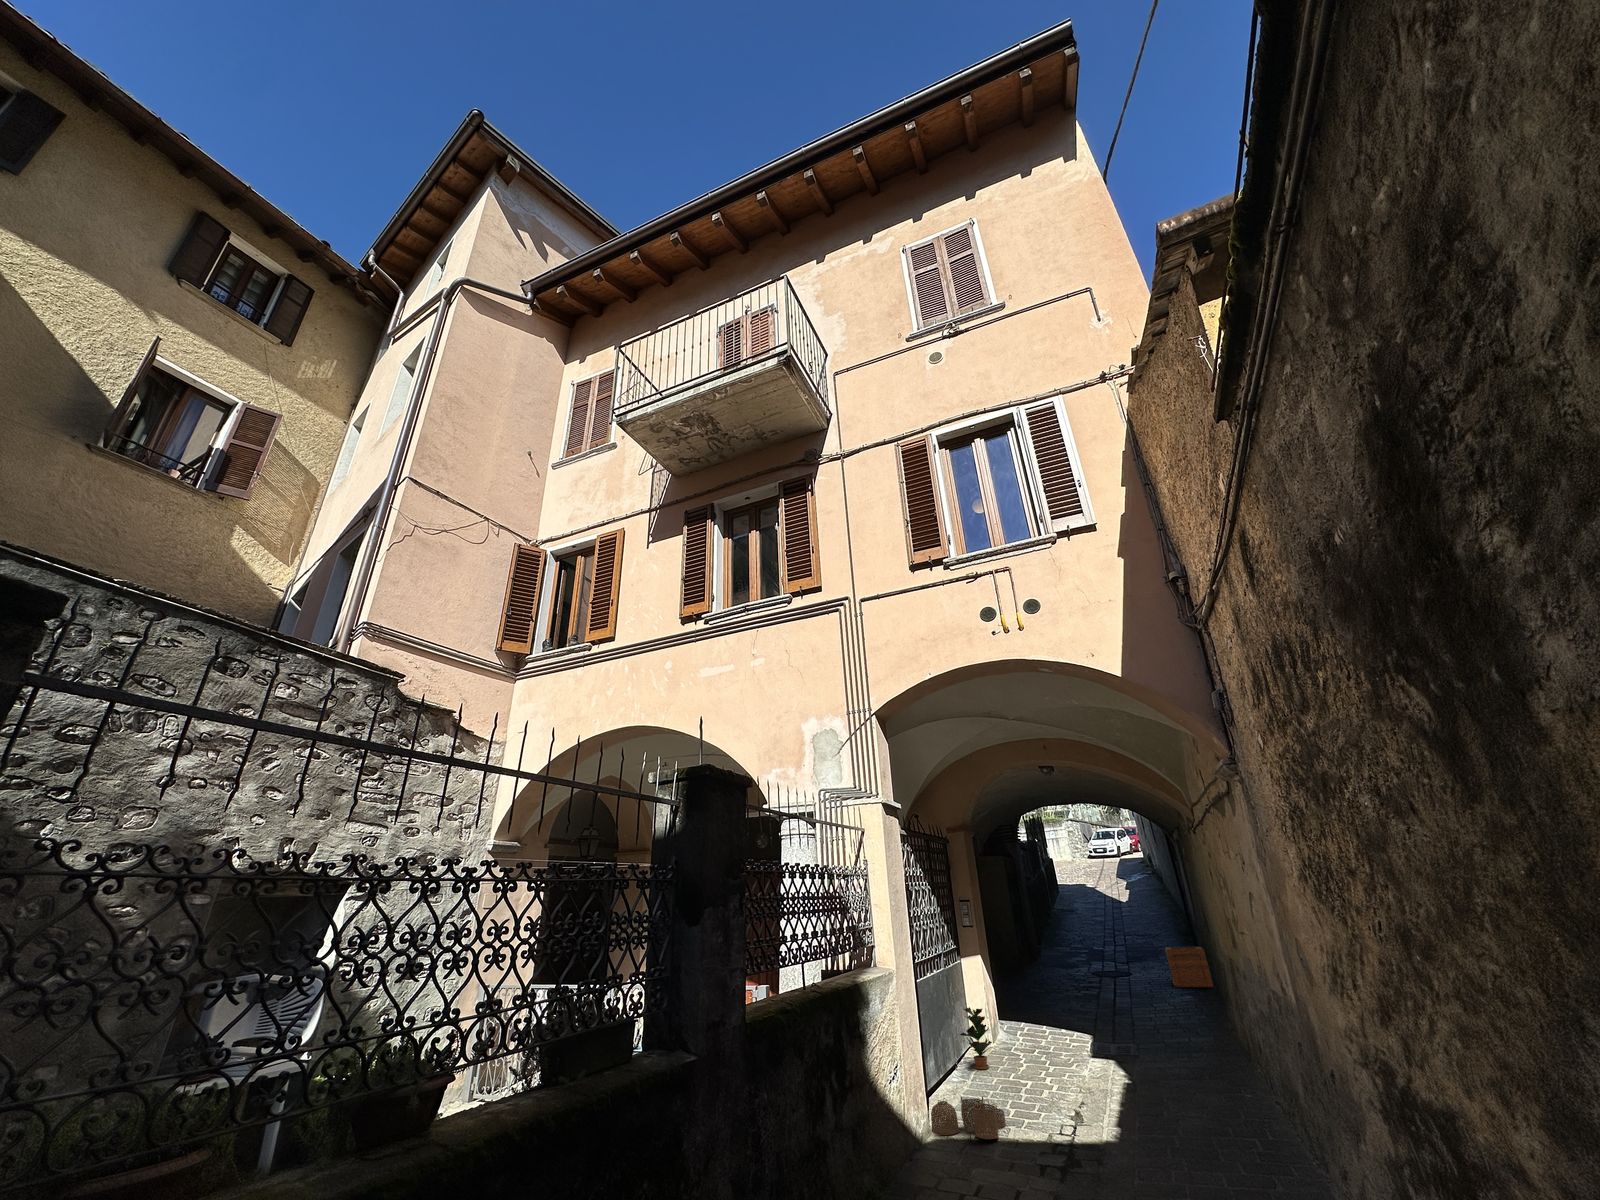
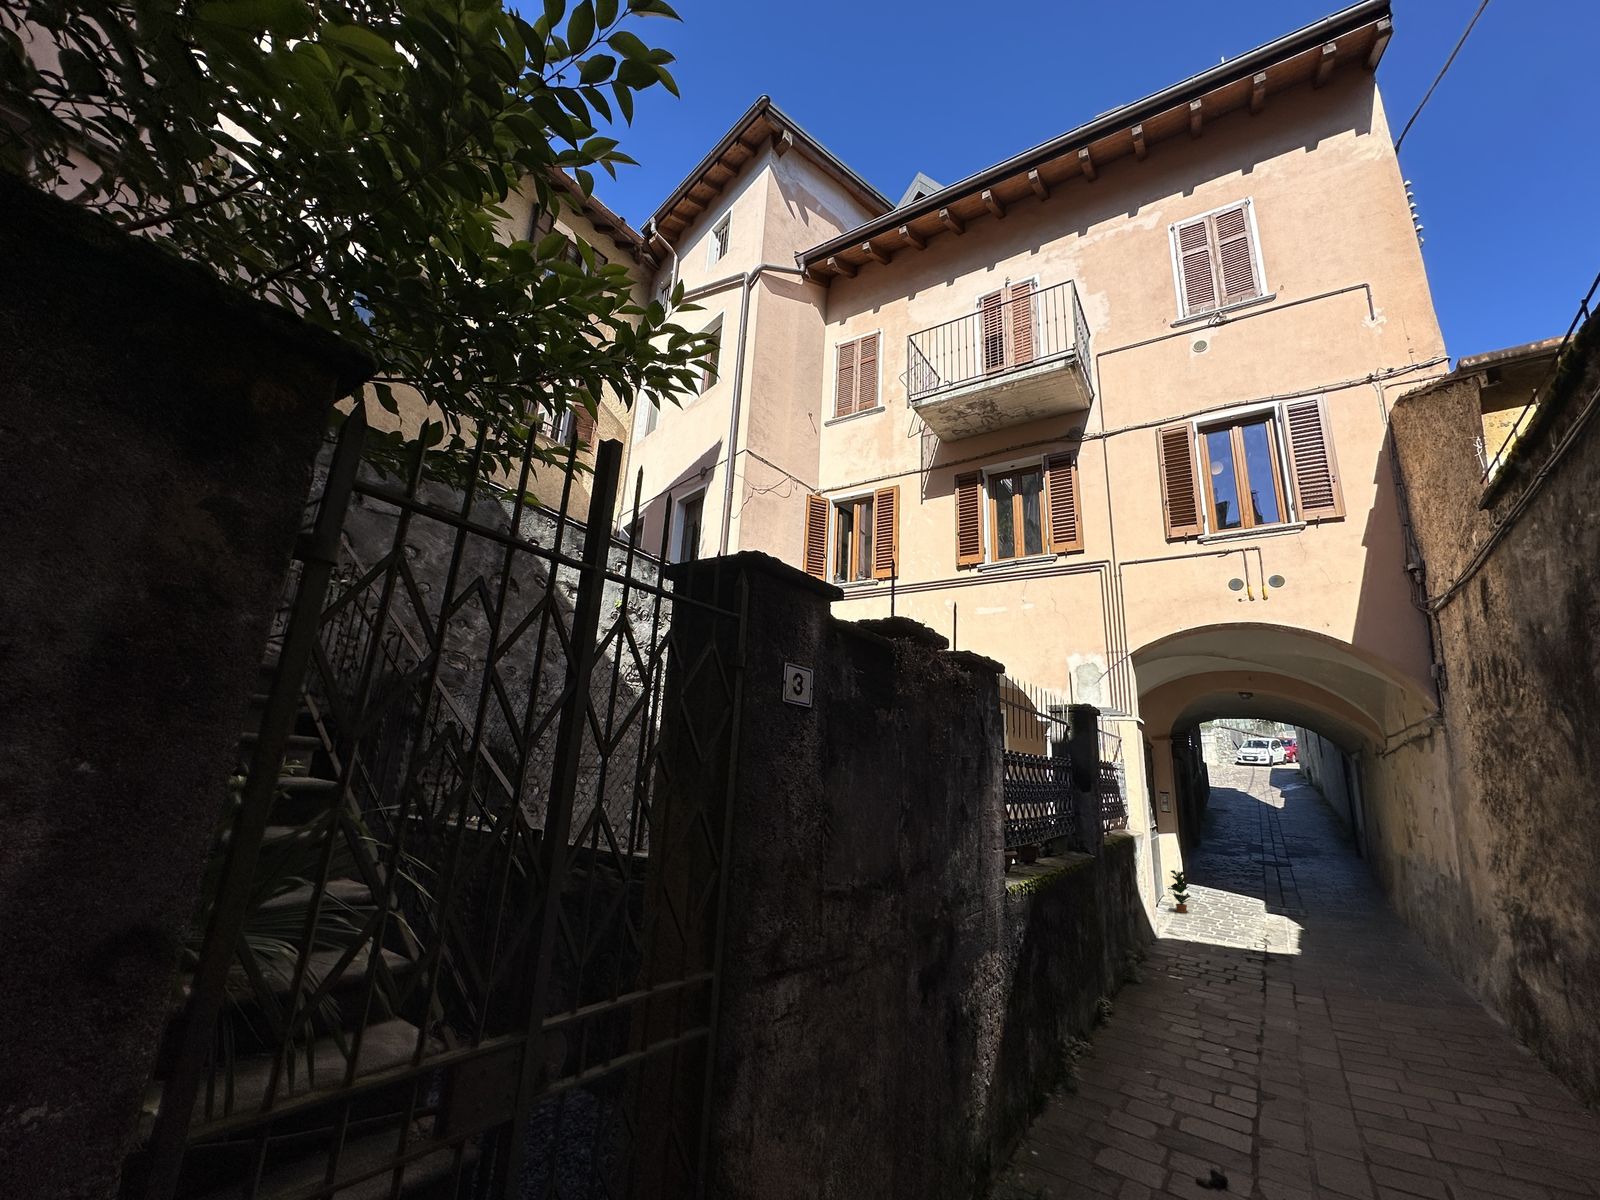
wooden crate: present [1165,947,1213,987] -> none [1333,848,1377,883]
woven basket: present [931,1096,1006,1139] -> none [1159,922,1214,948]

